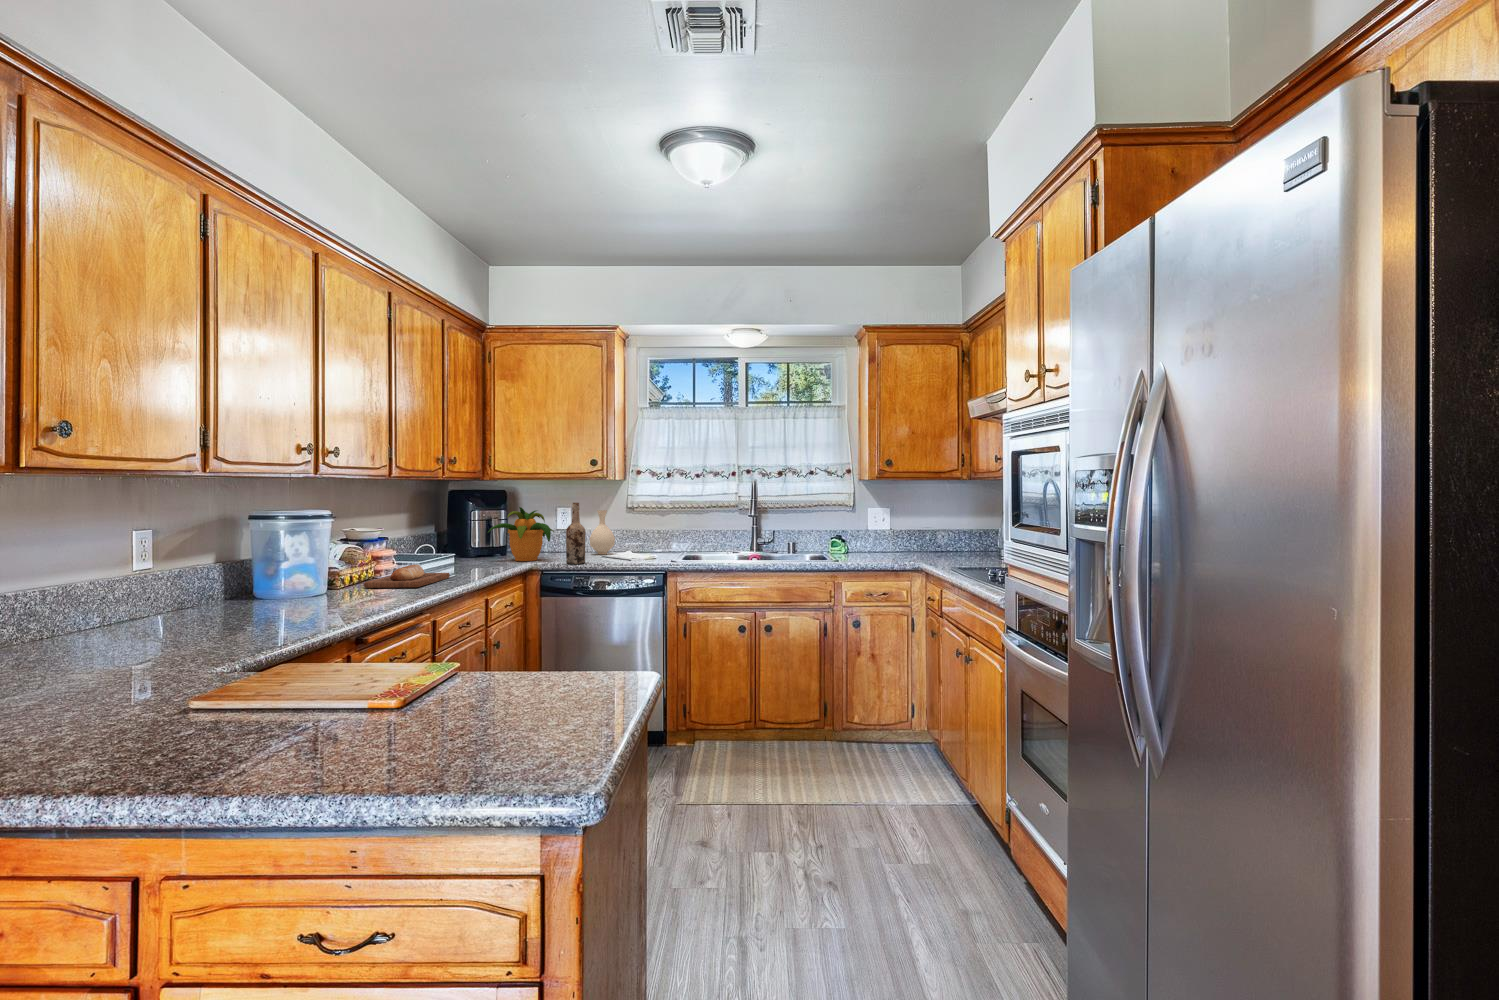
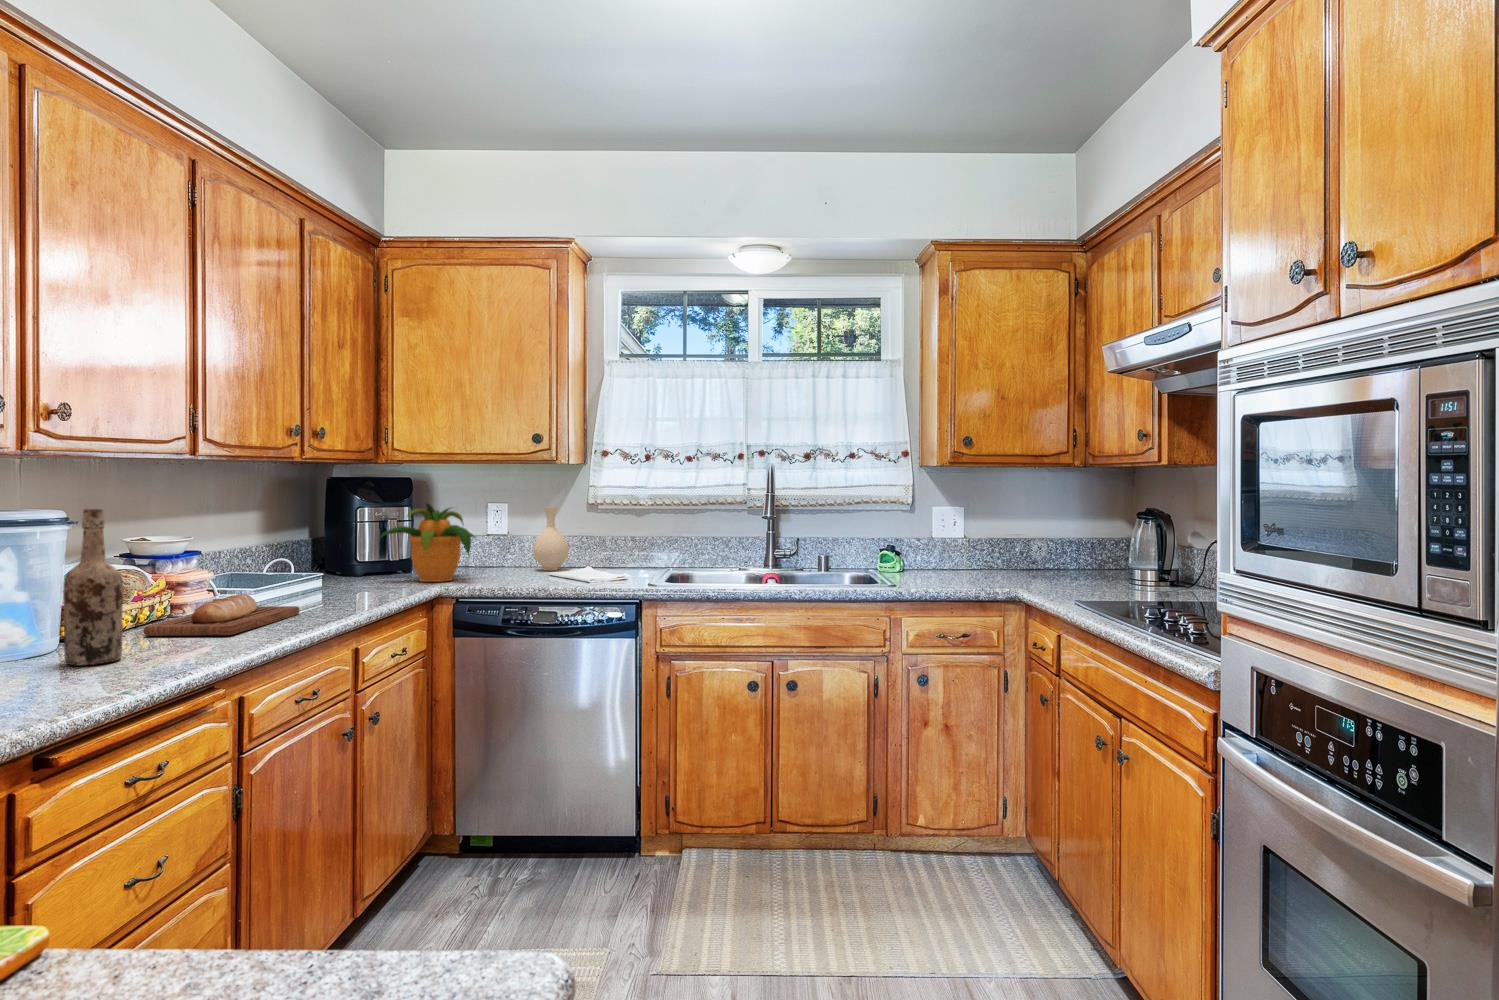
wine bottle: present [566,503,586,564] -> present [63,509,123,665]

